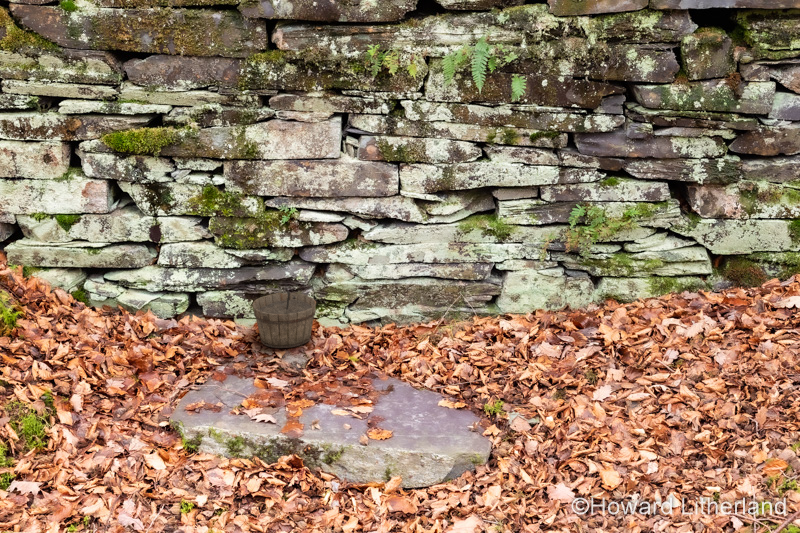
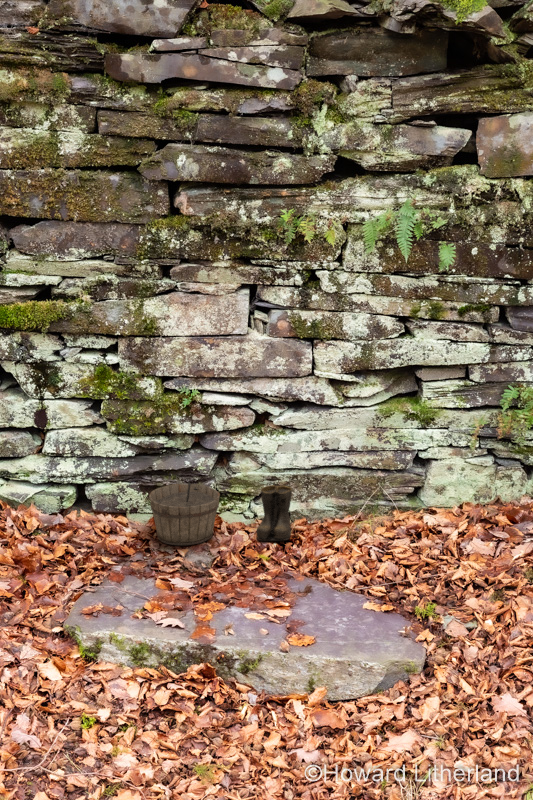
boots: none [349,294,382,344] -> present [257,485,292,541]

